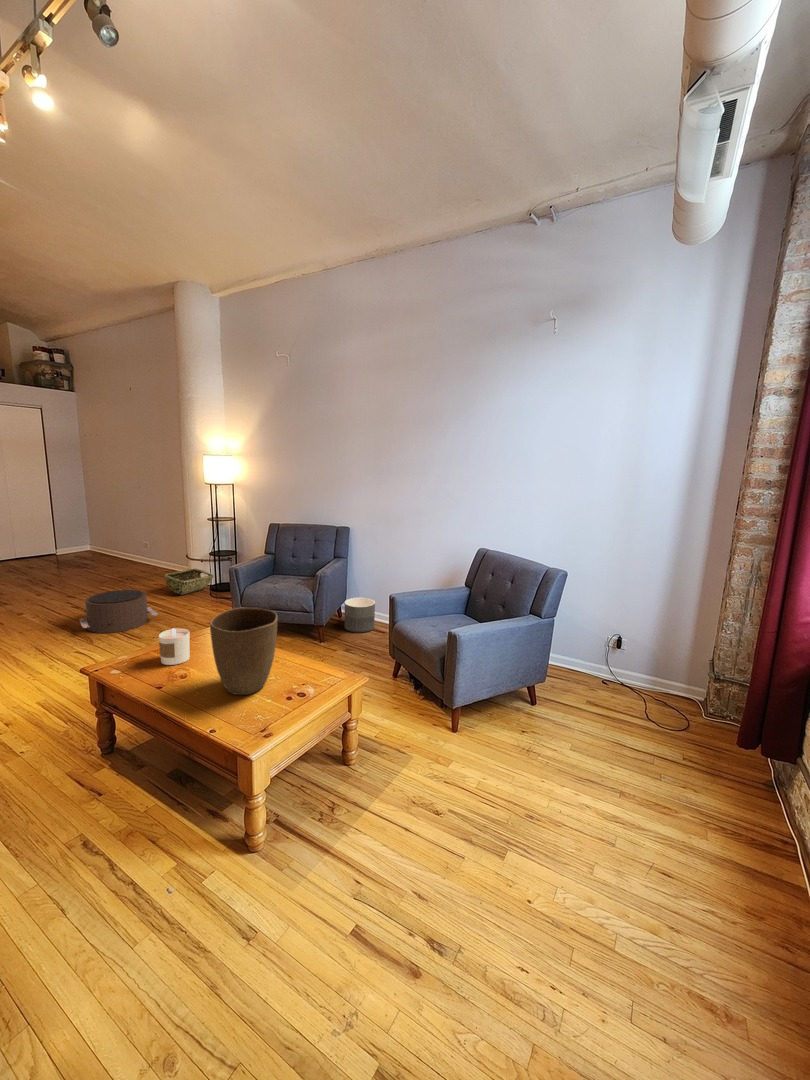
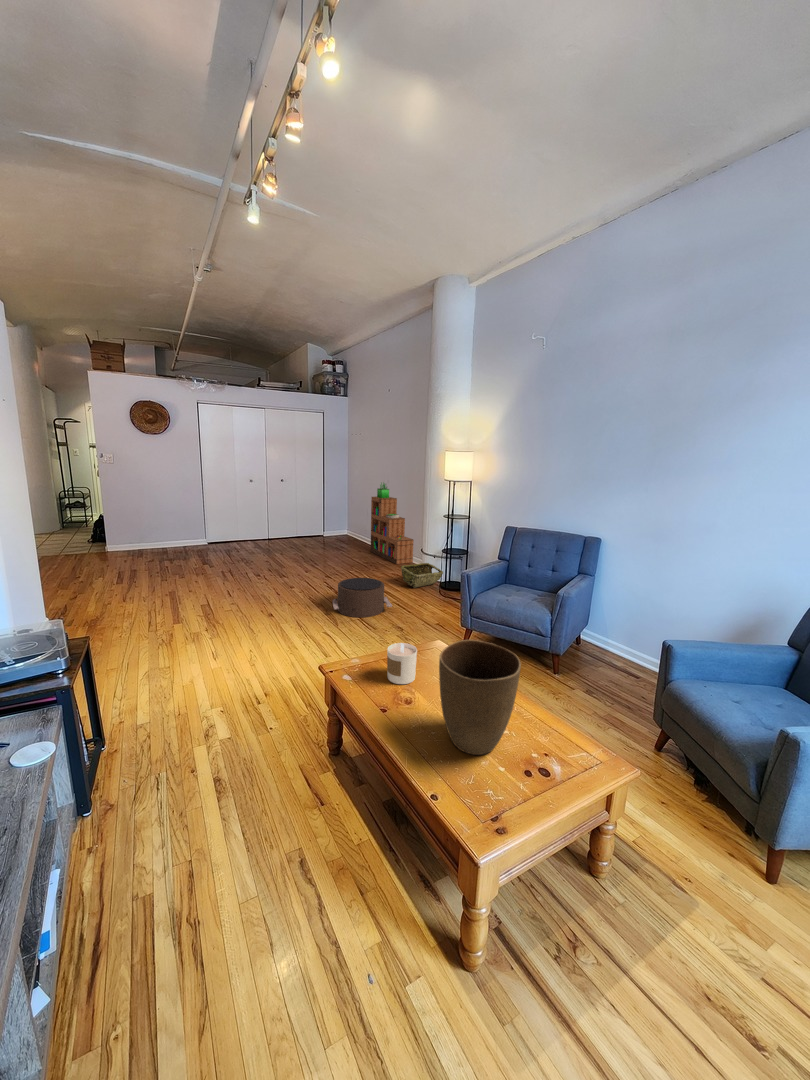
bookshelf: none [119,487,178,575] -> present [371,483,414,564]
planter: present [344,598,375,633] -> none [584,626,630,672]

